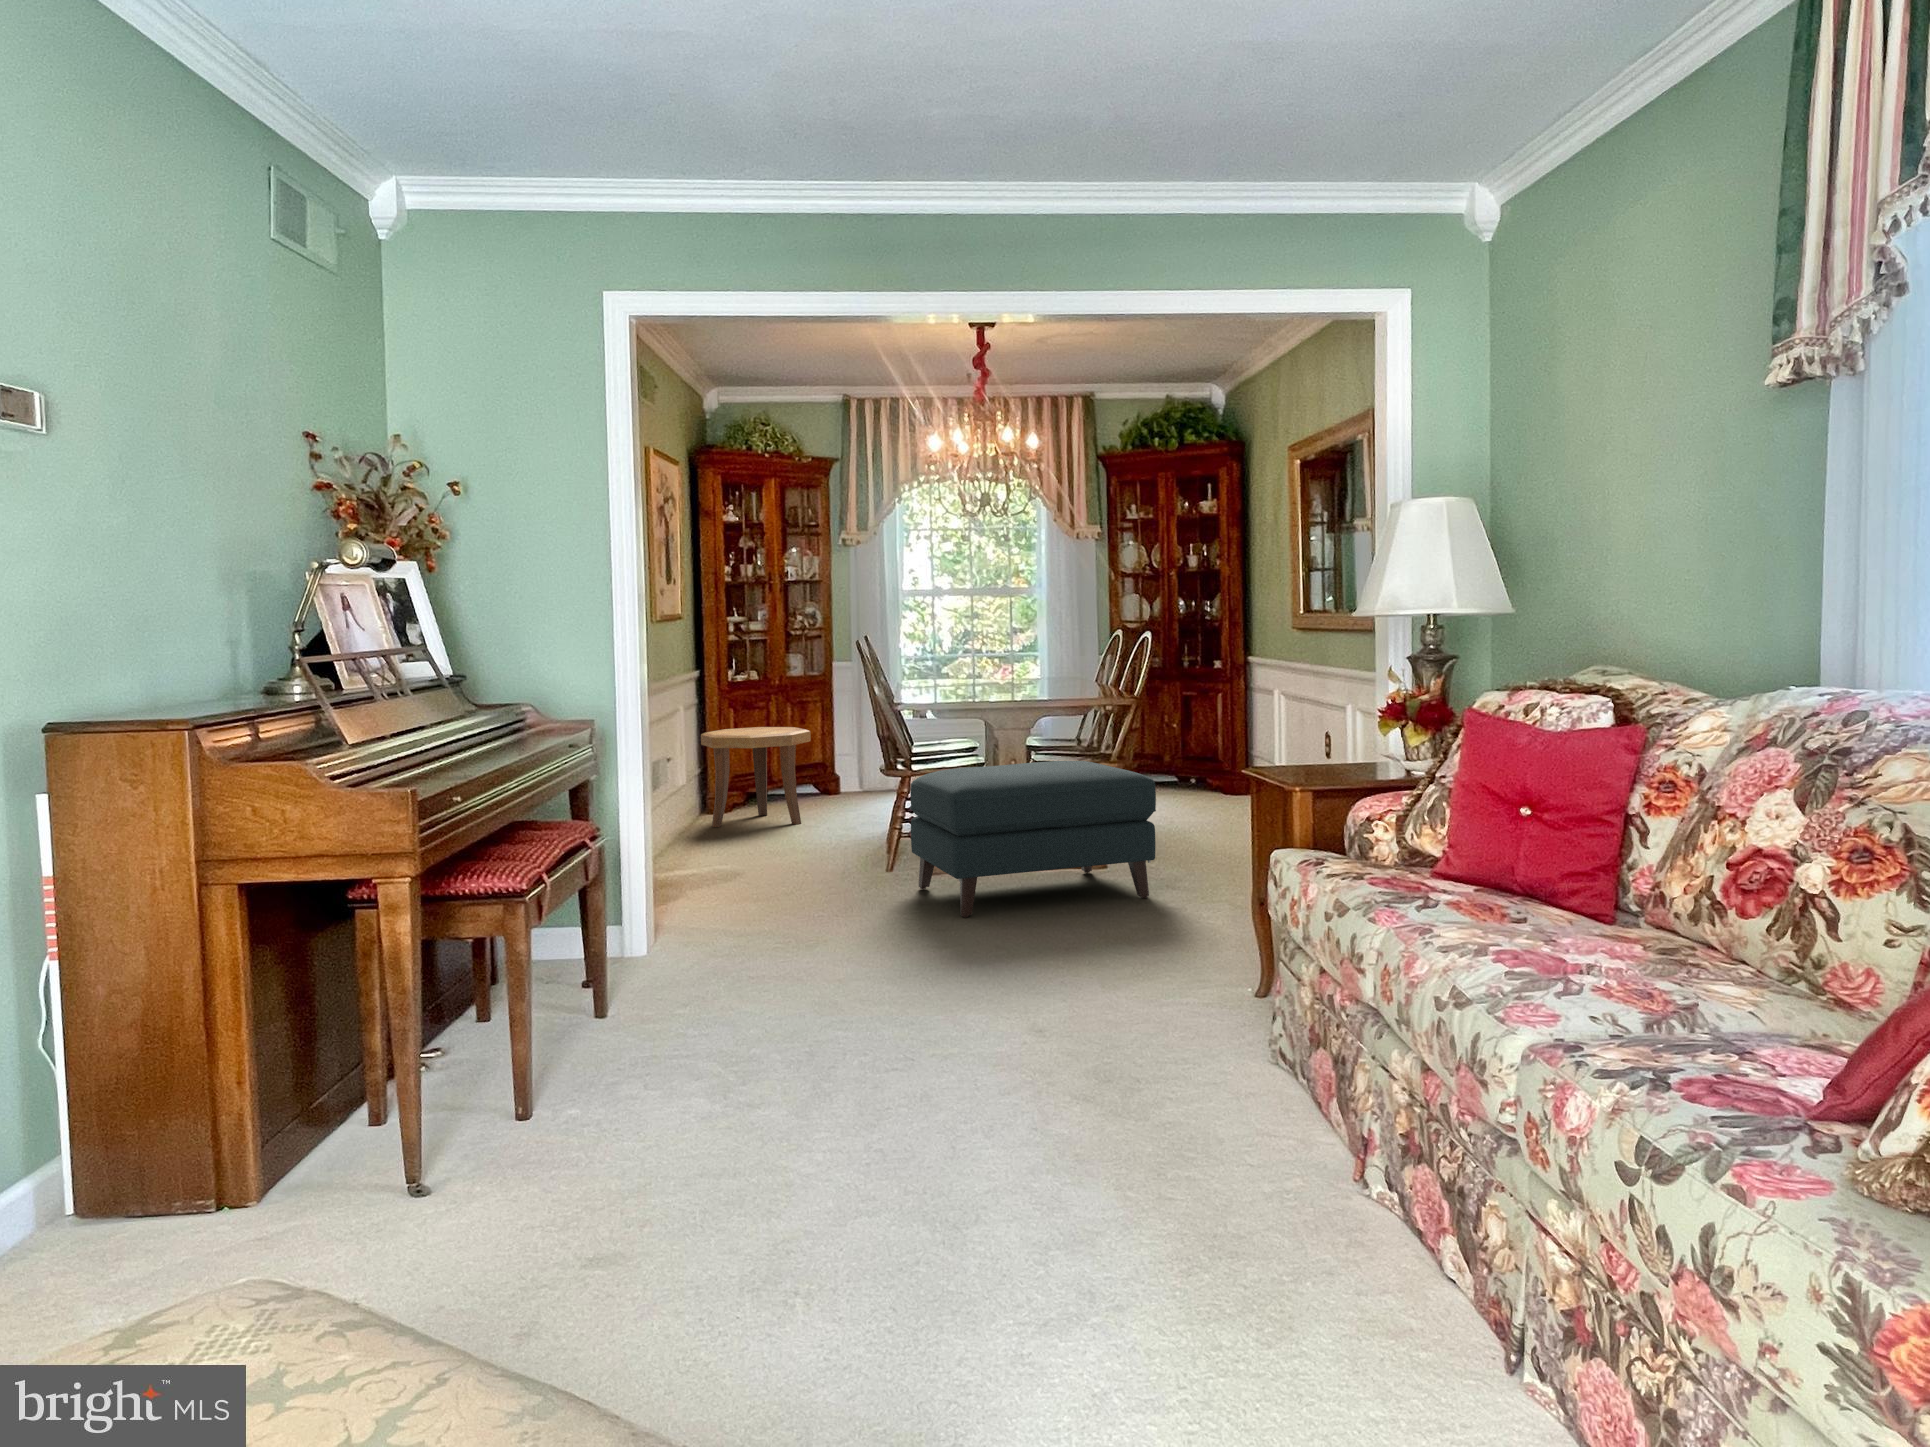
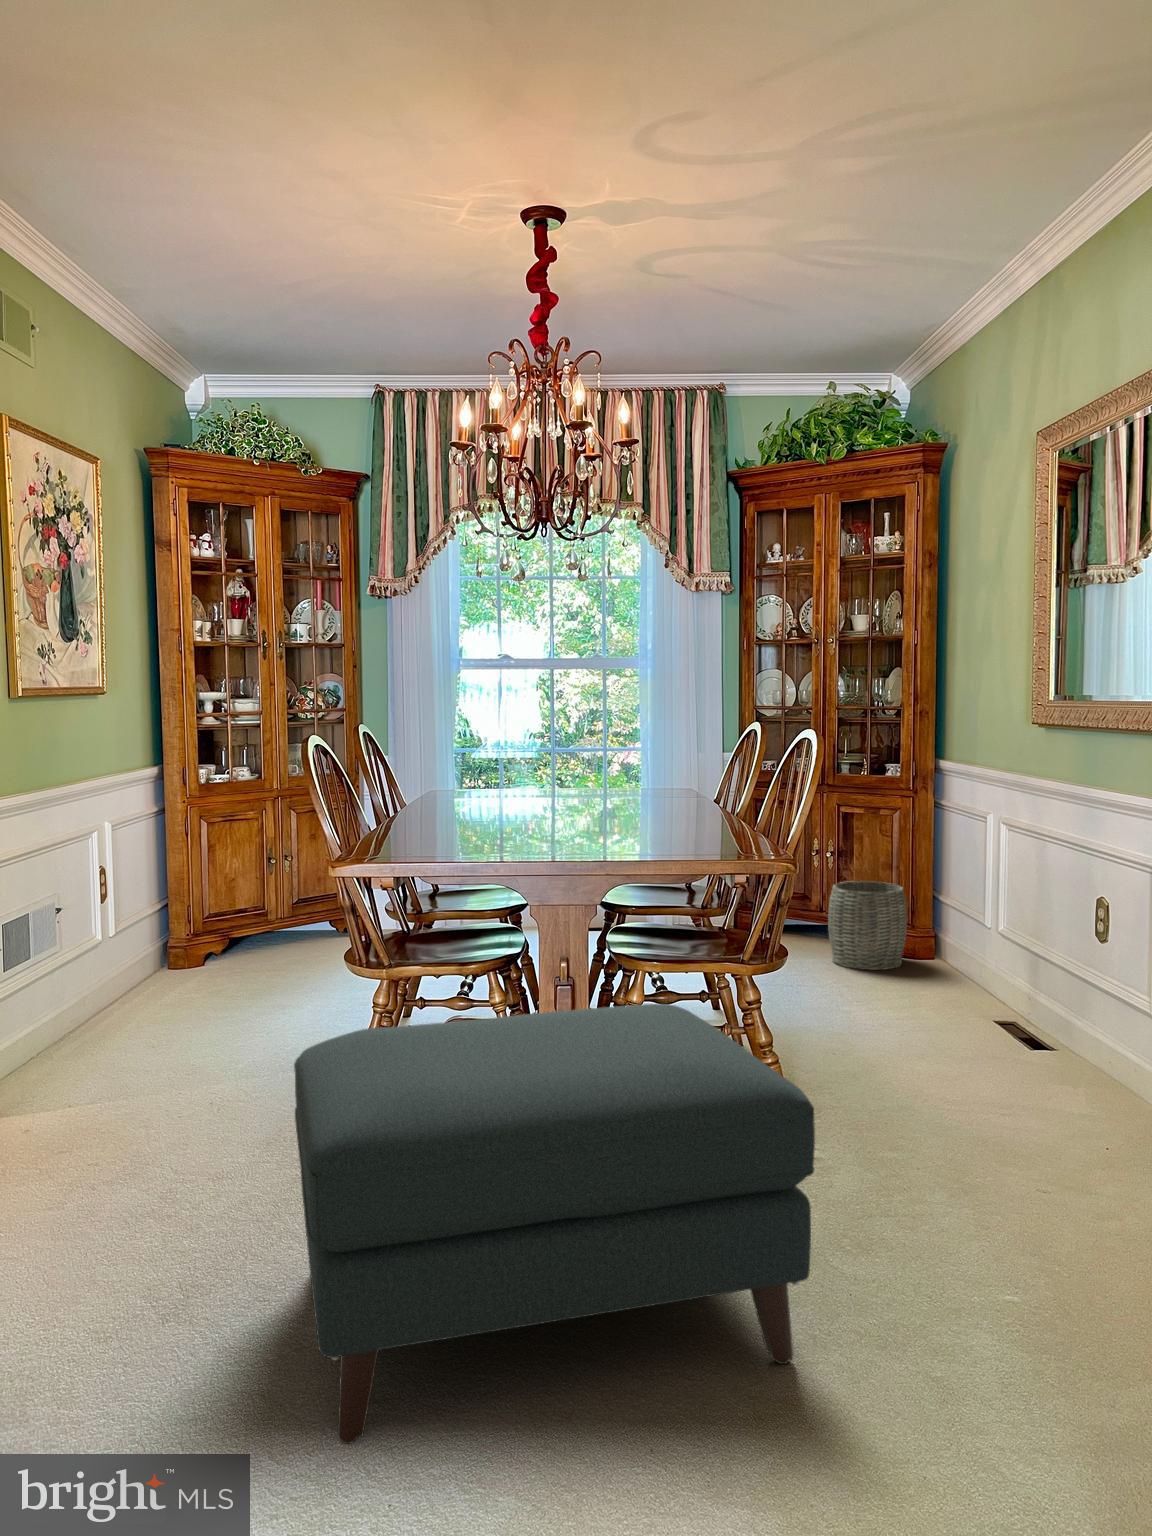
side table: present [701,727,811,827] -> none [121,854,282,1009]
woven basket: none [1175,740,1228,797] -> present [828,881,907,970]

